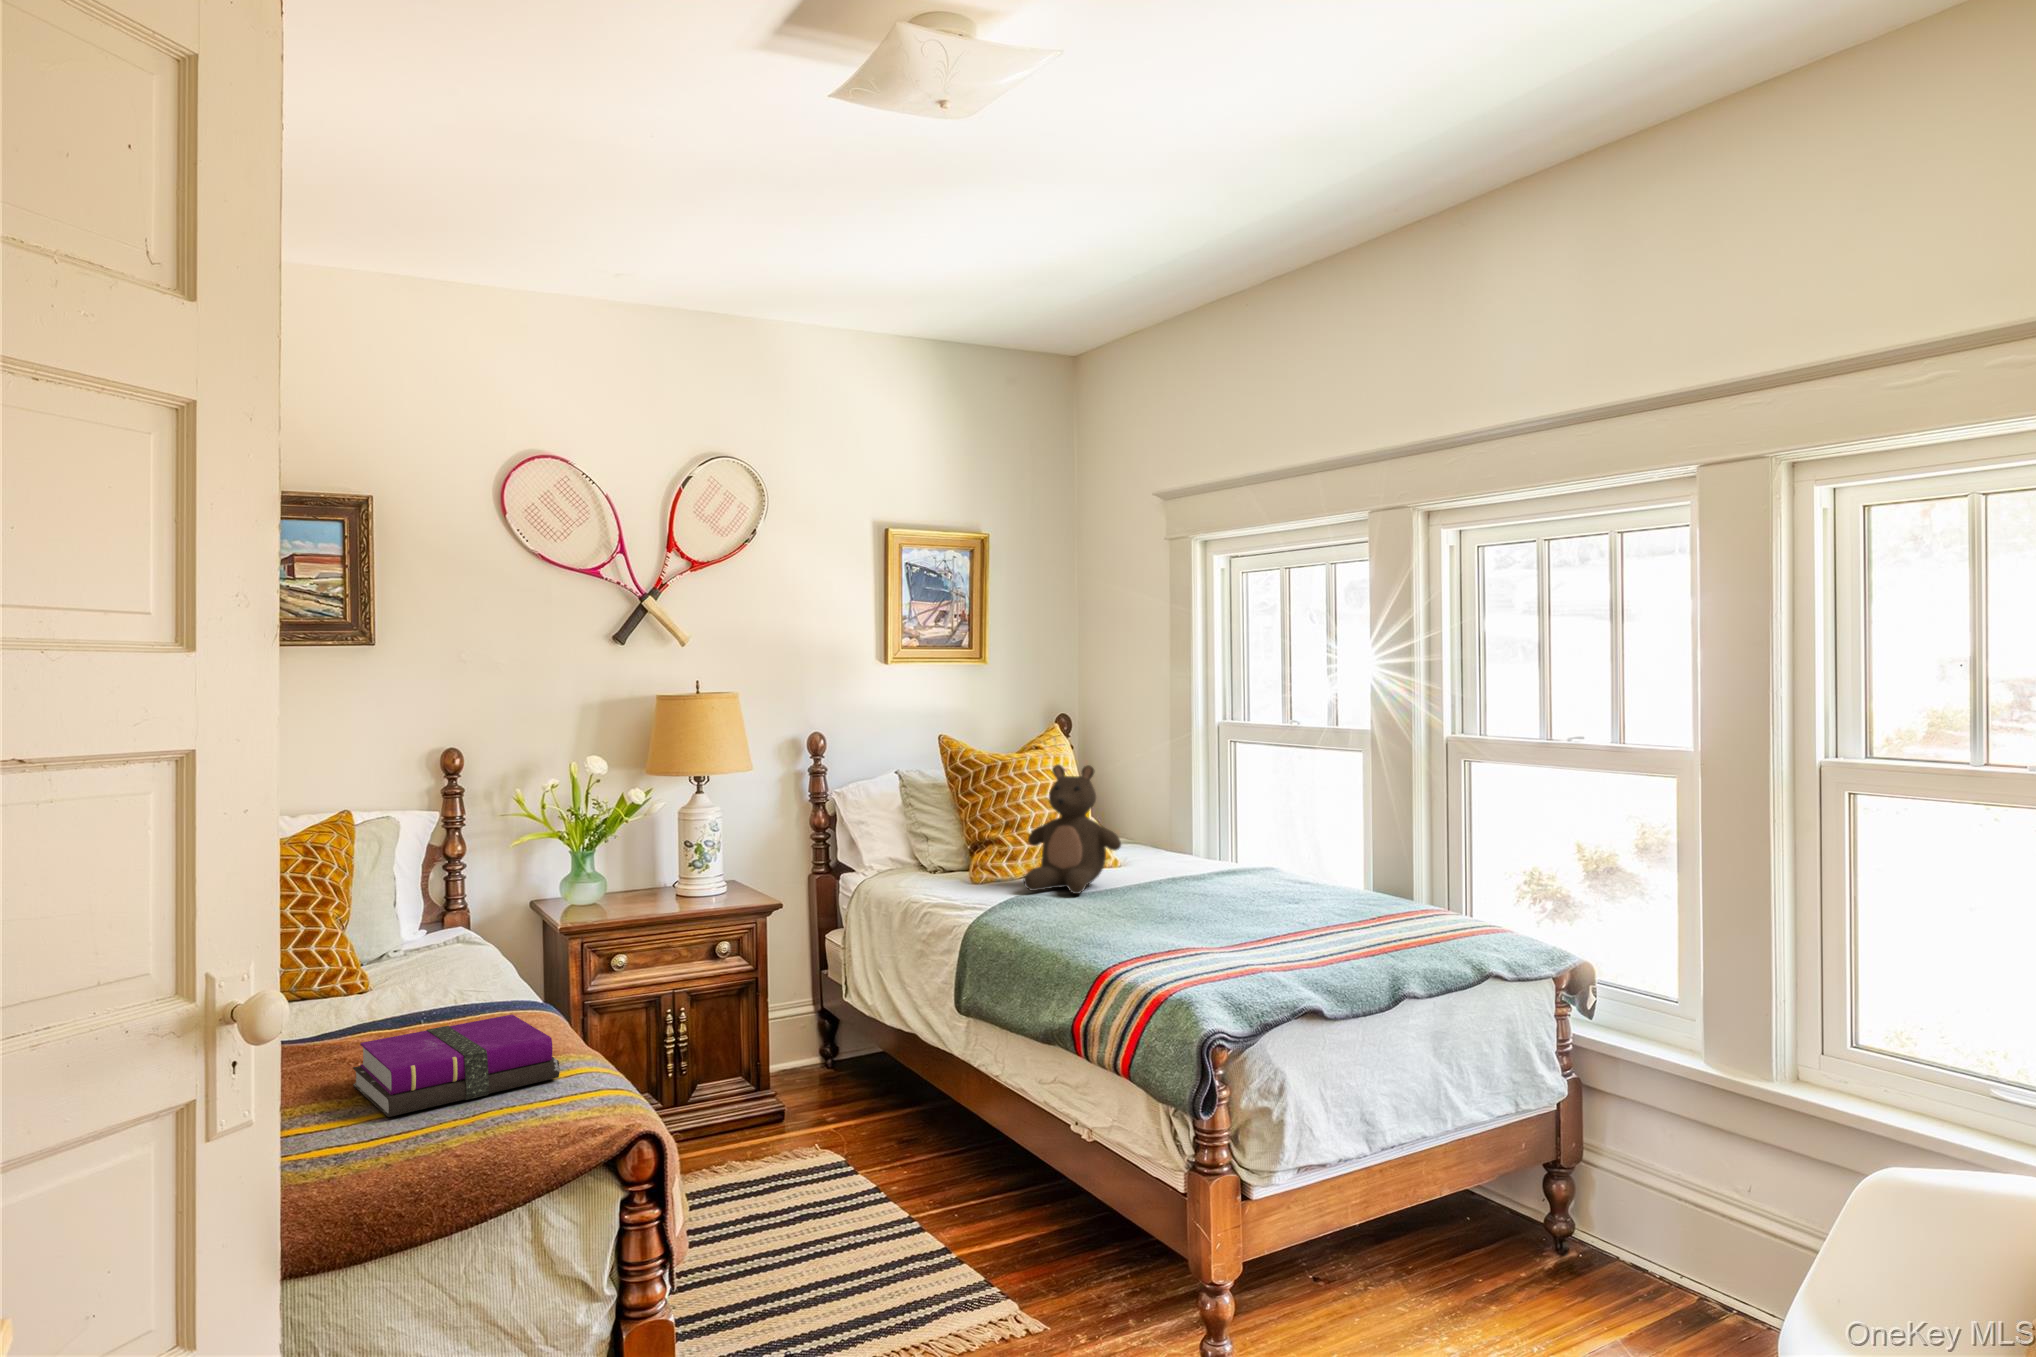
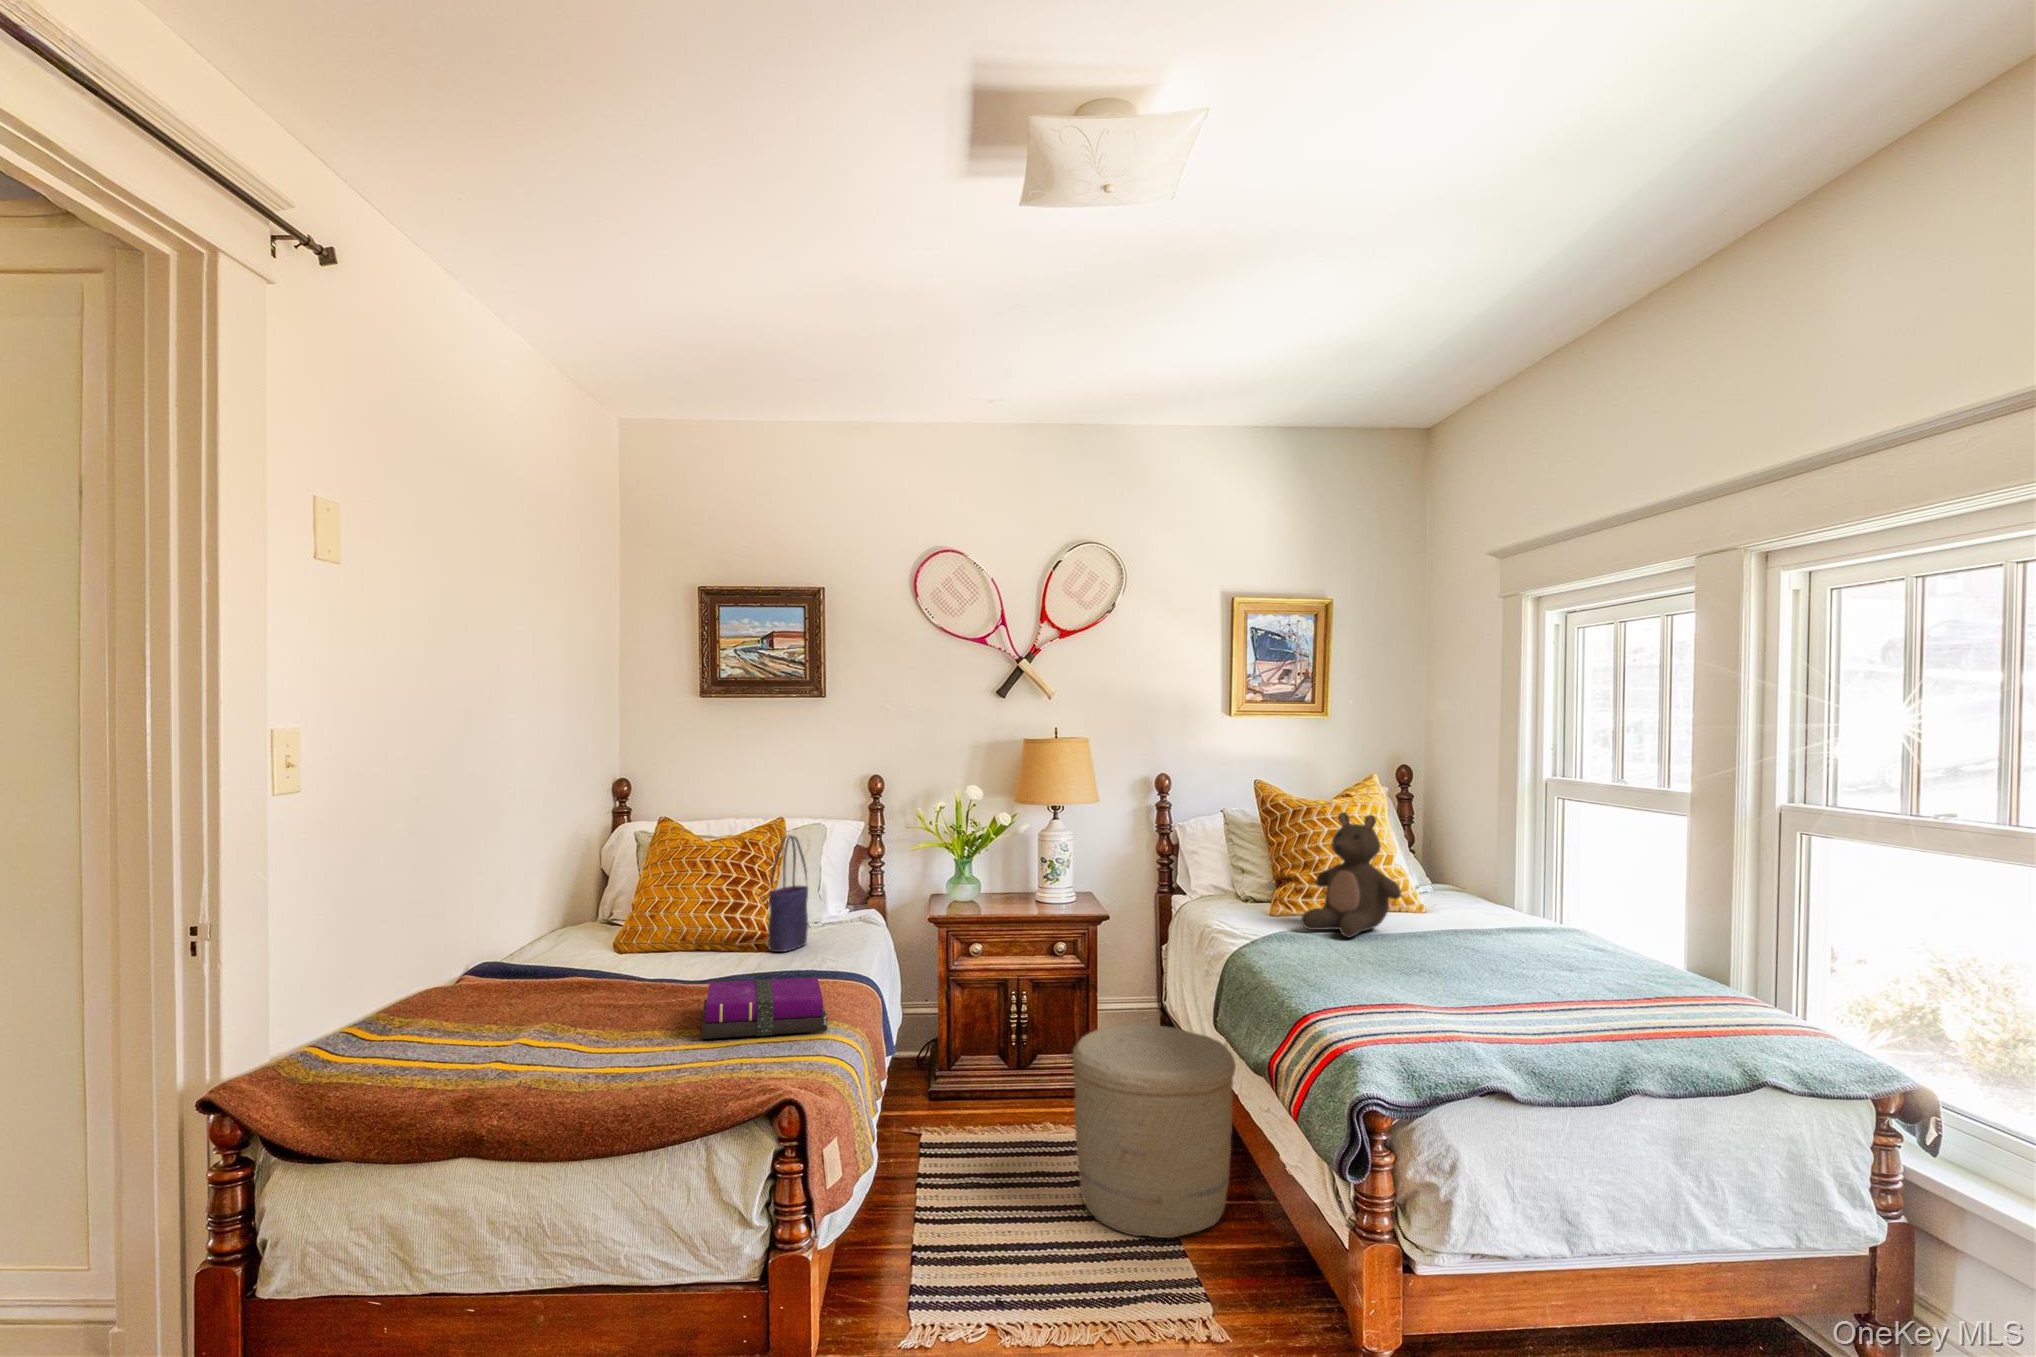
tote bag: none [367,837,417,996] -> present [768,836,808,952]
woven basket: none [799,1016,983,1250] -> present [1072,1025,1236,1238]

